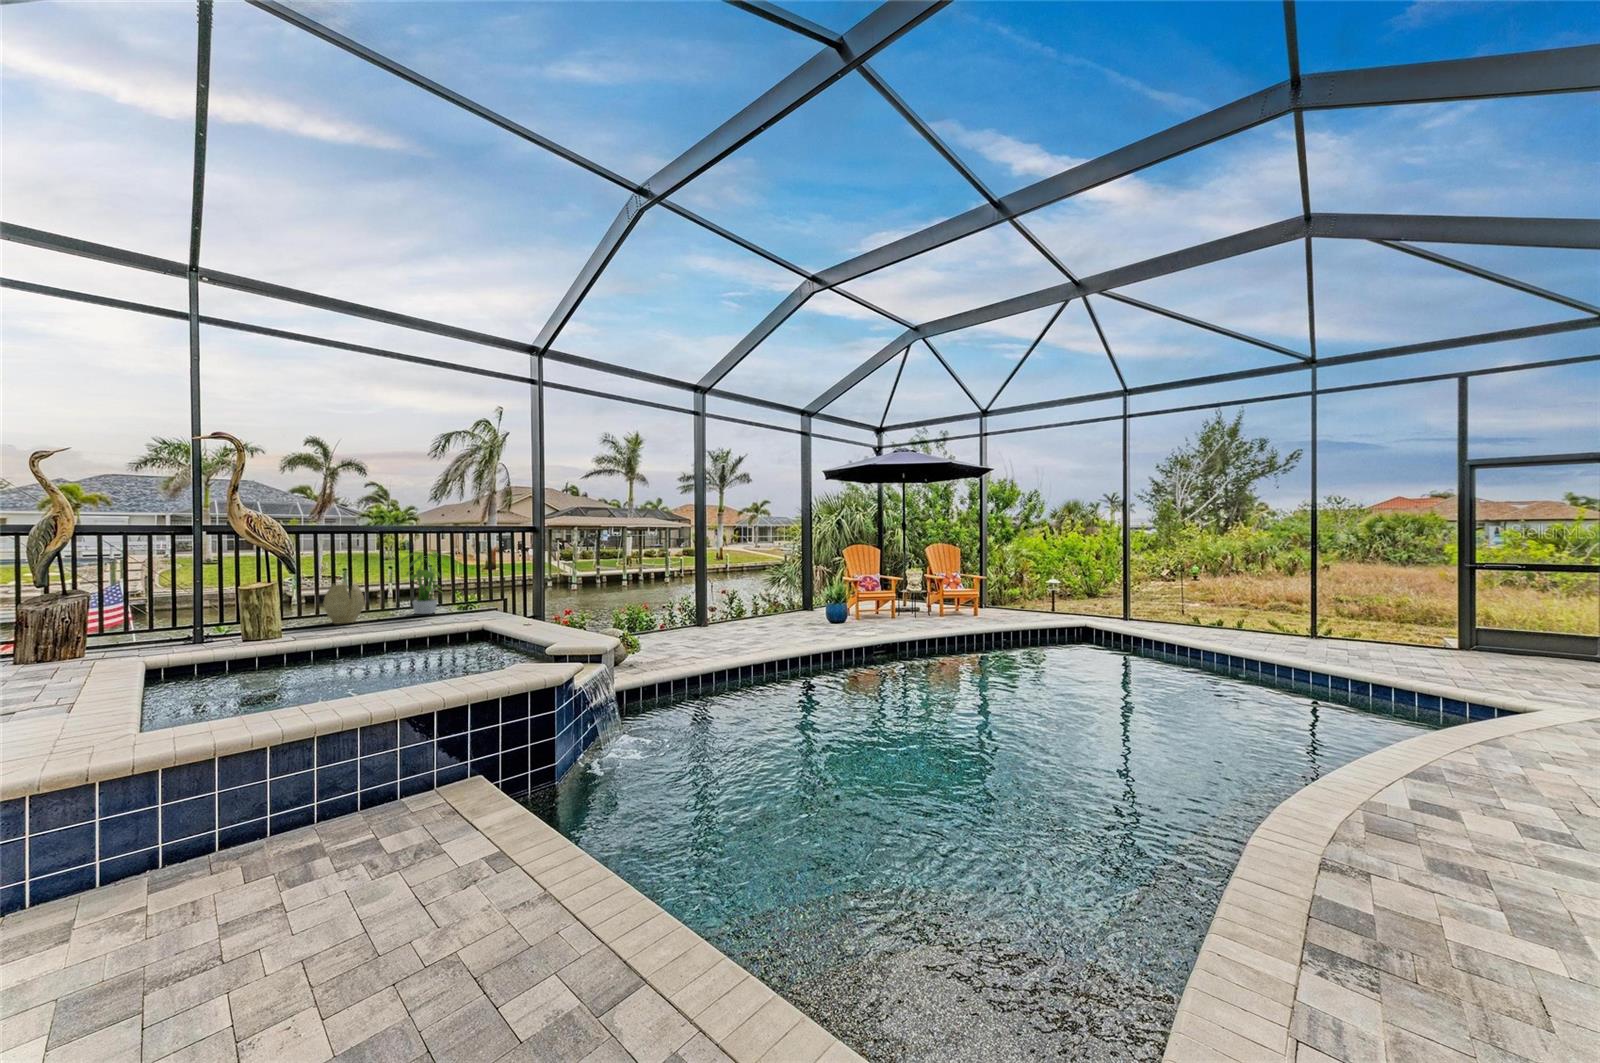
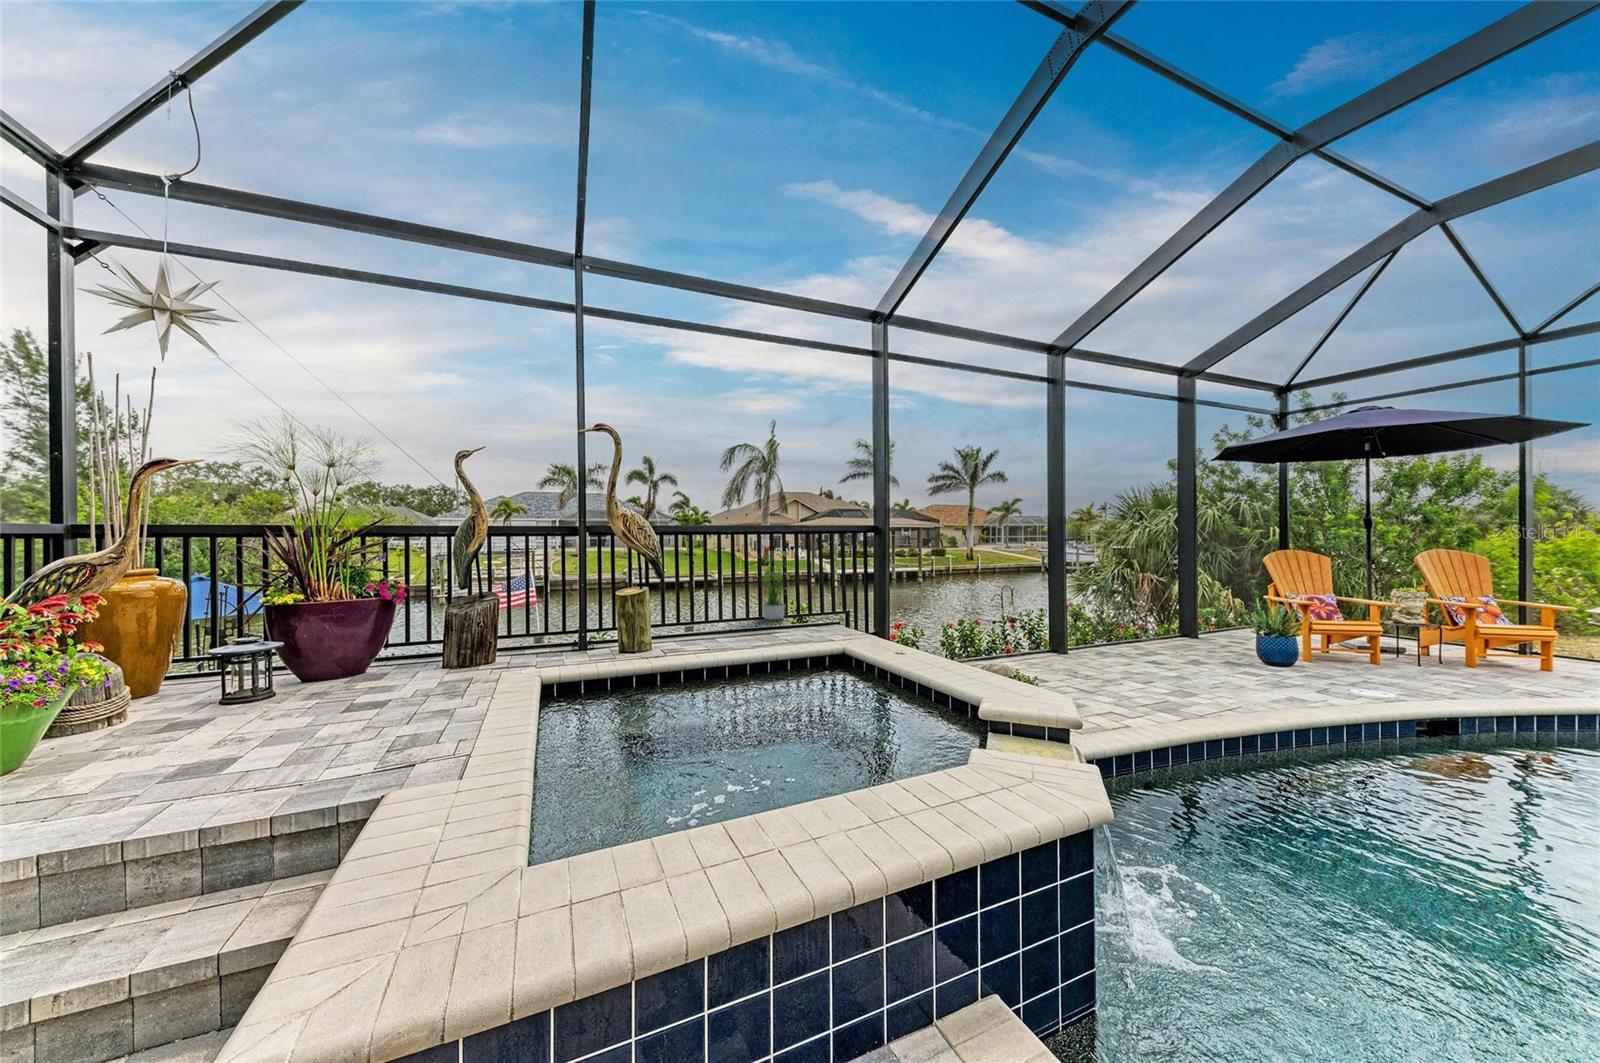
woven basket: present [324,582,364,624] -> none [687,584,723,629]

